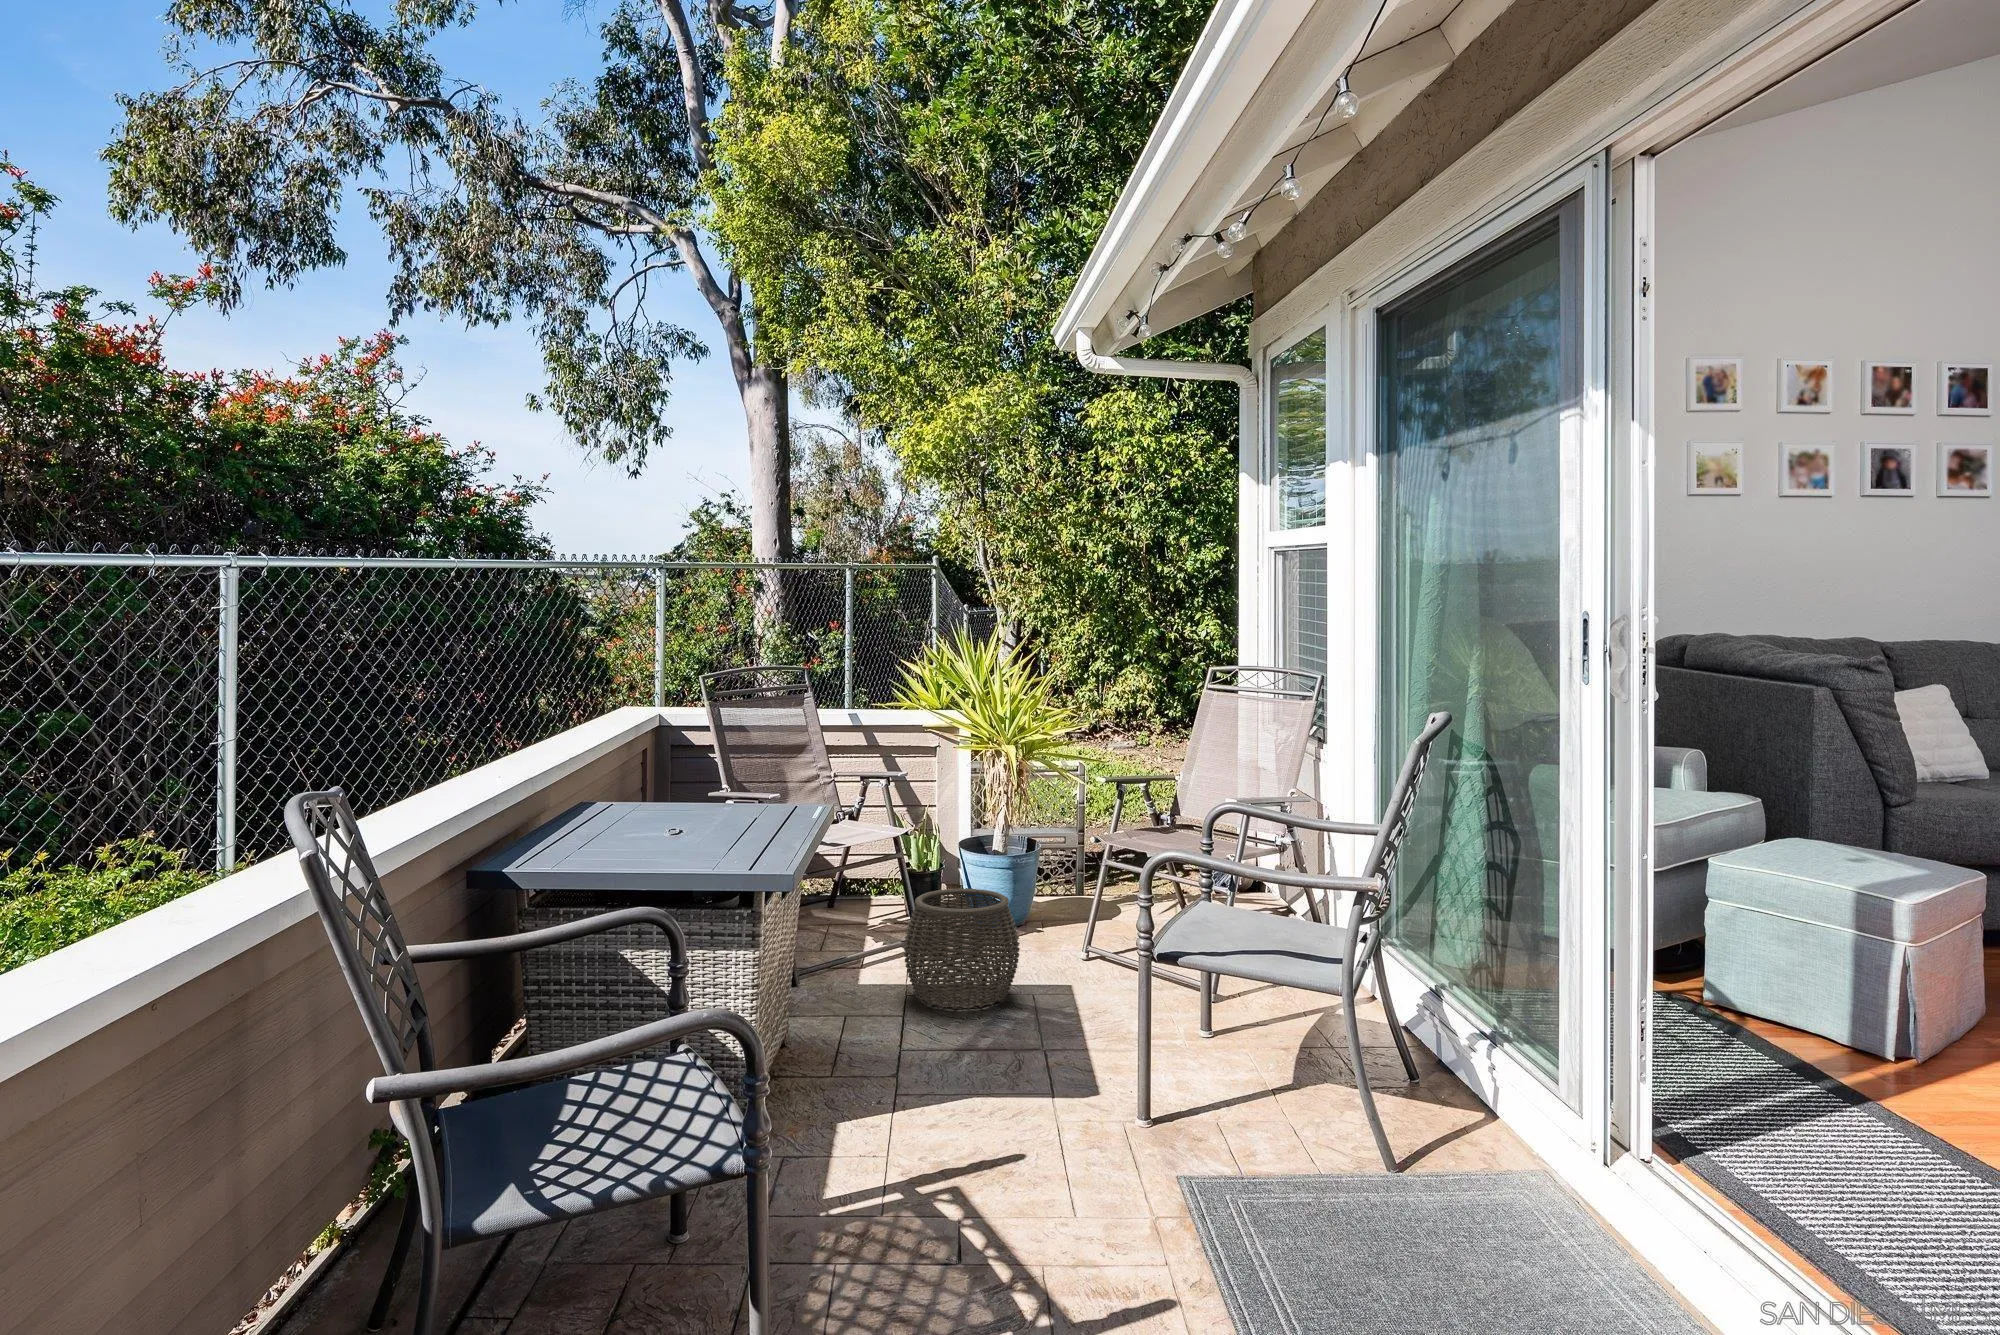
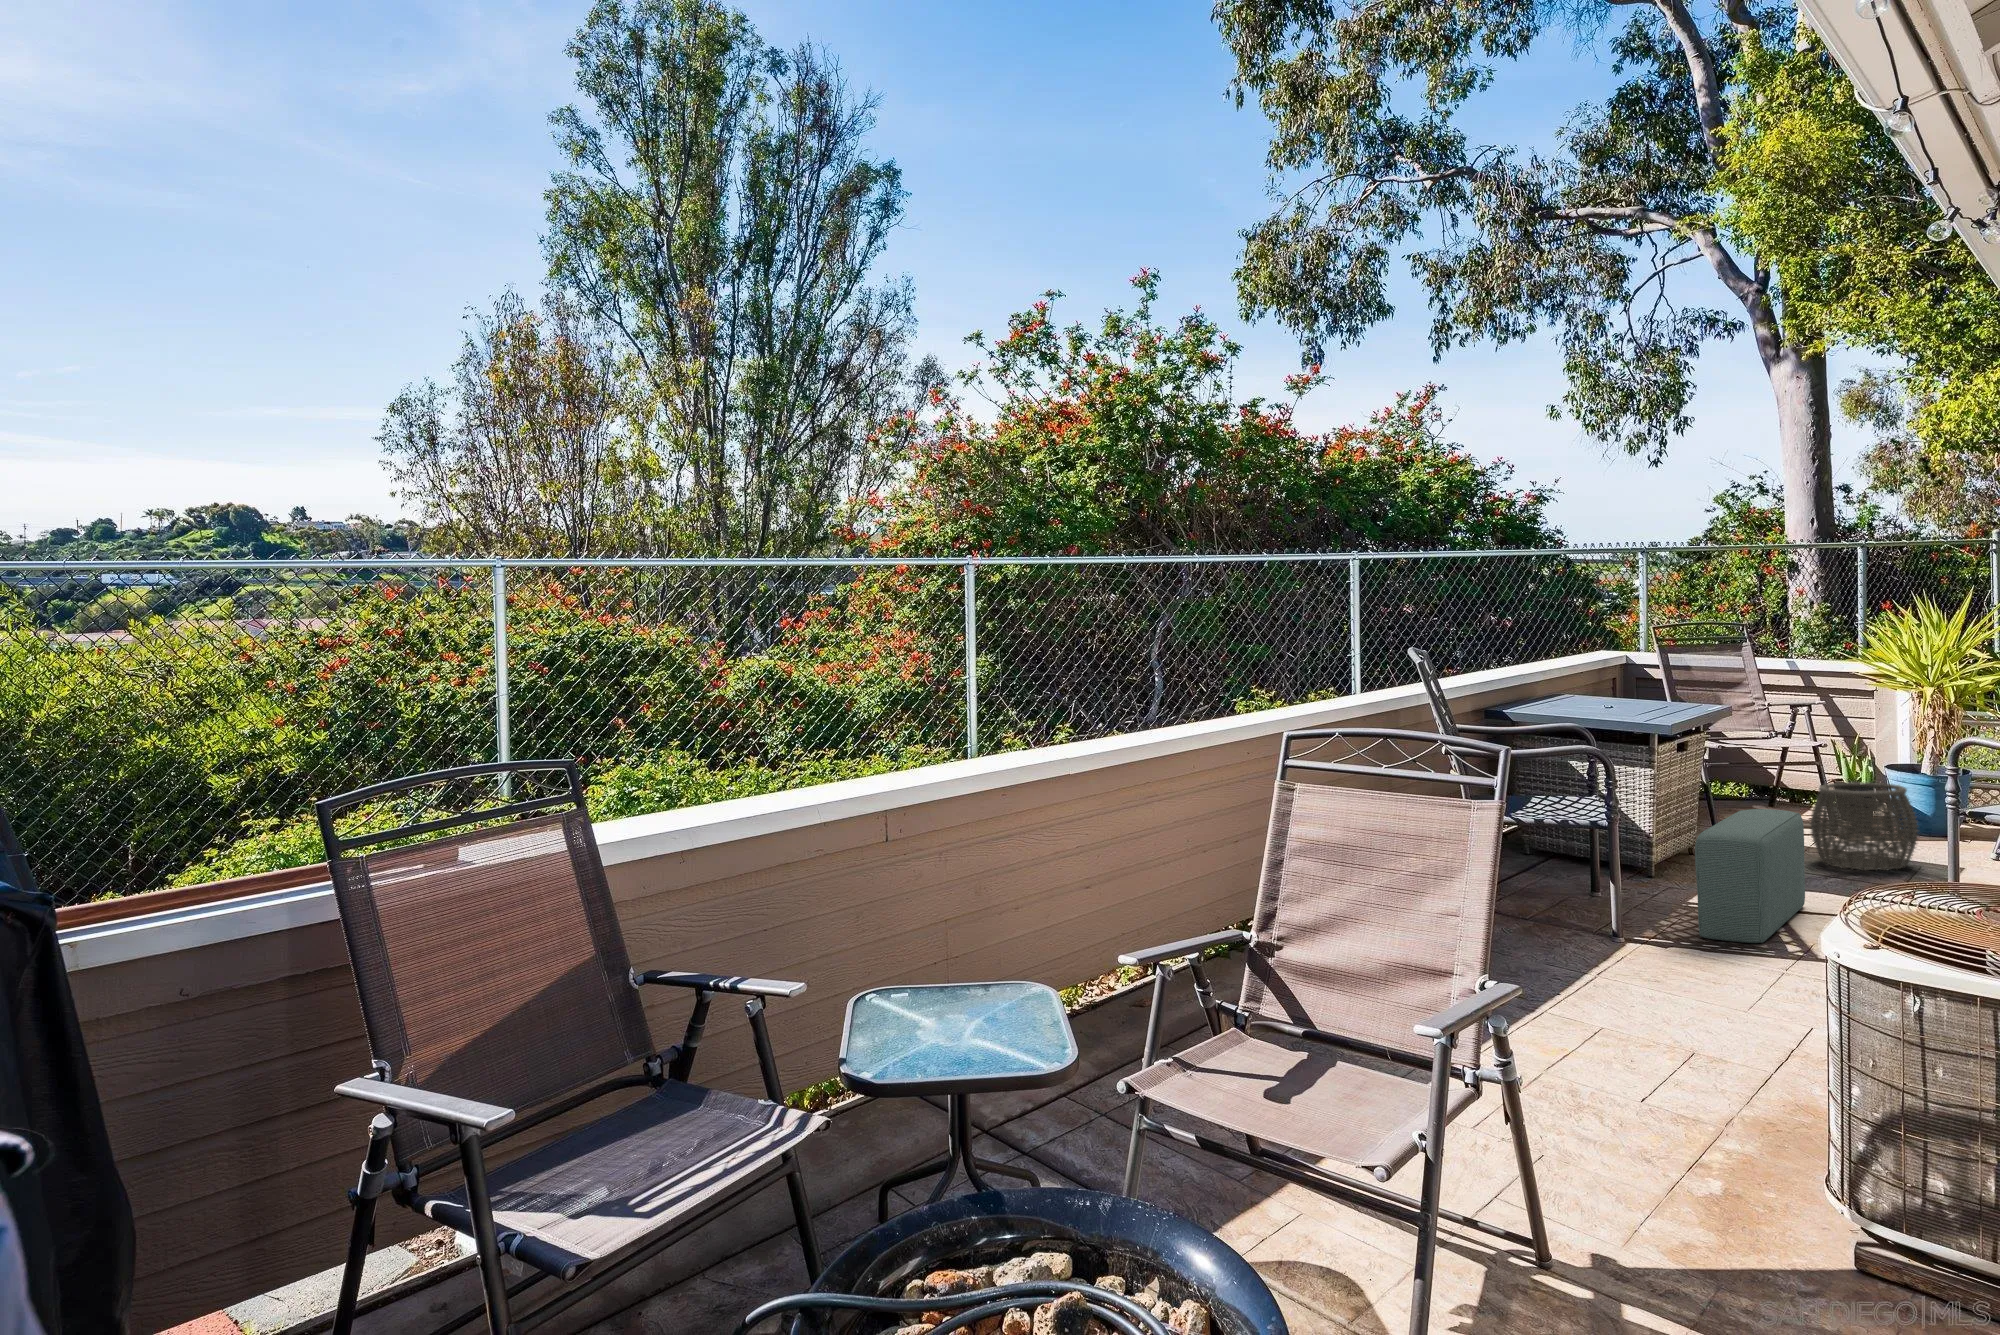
pouf: none [851,977,954,1237] -> present [1695,809,1805,943]

